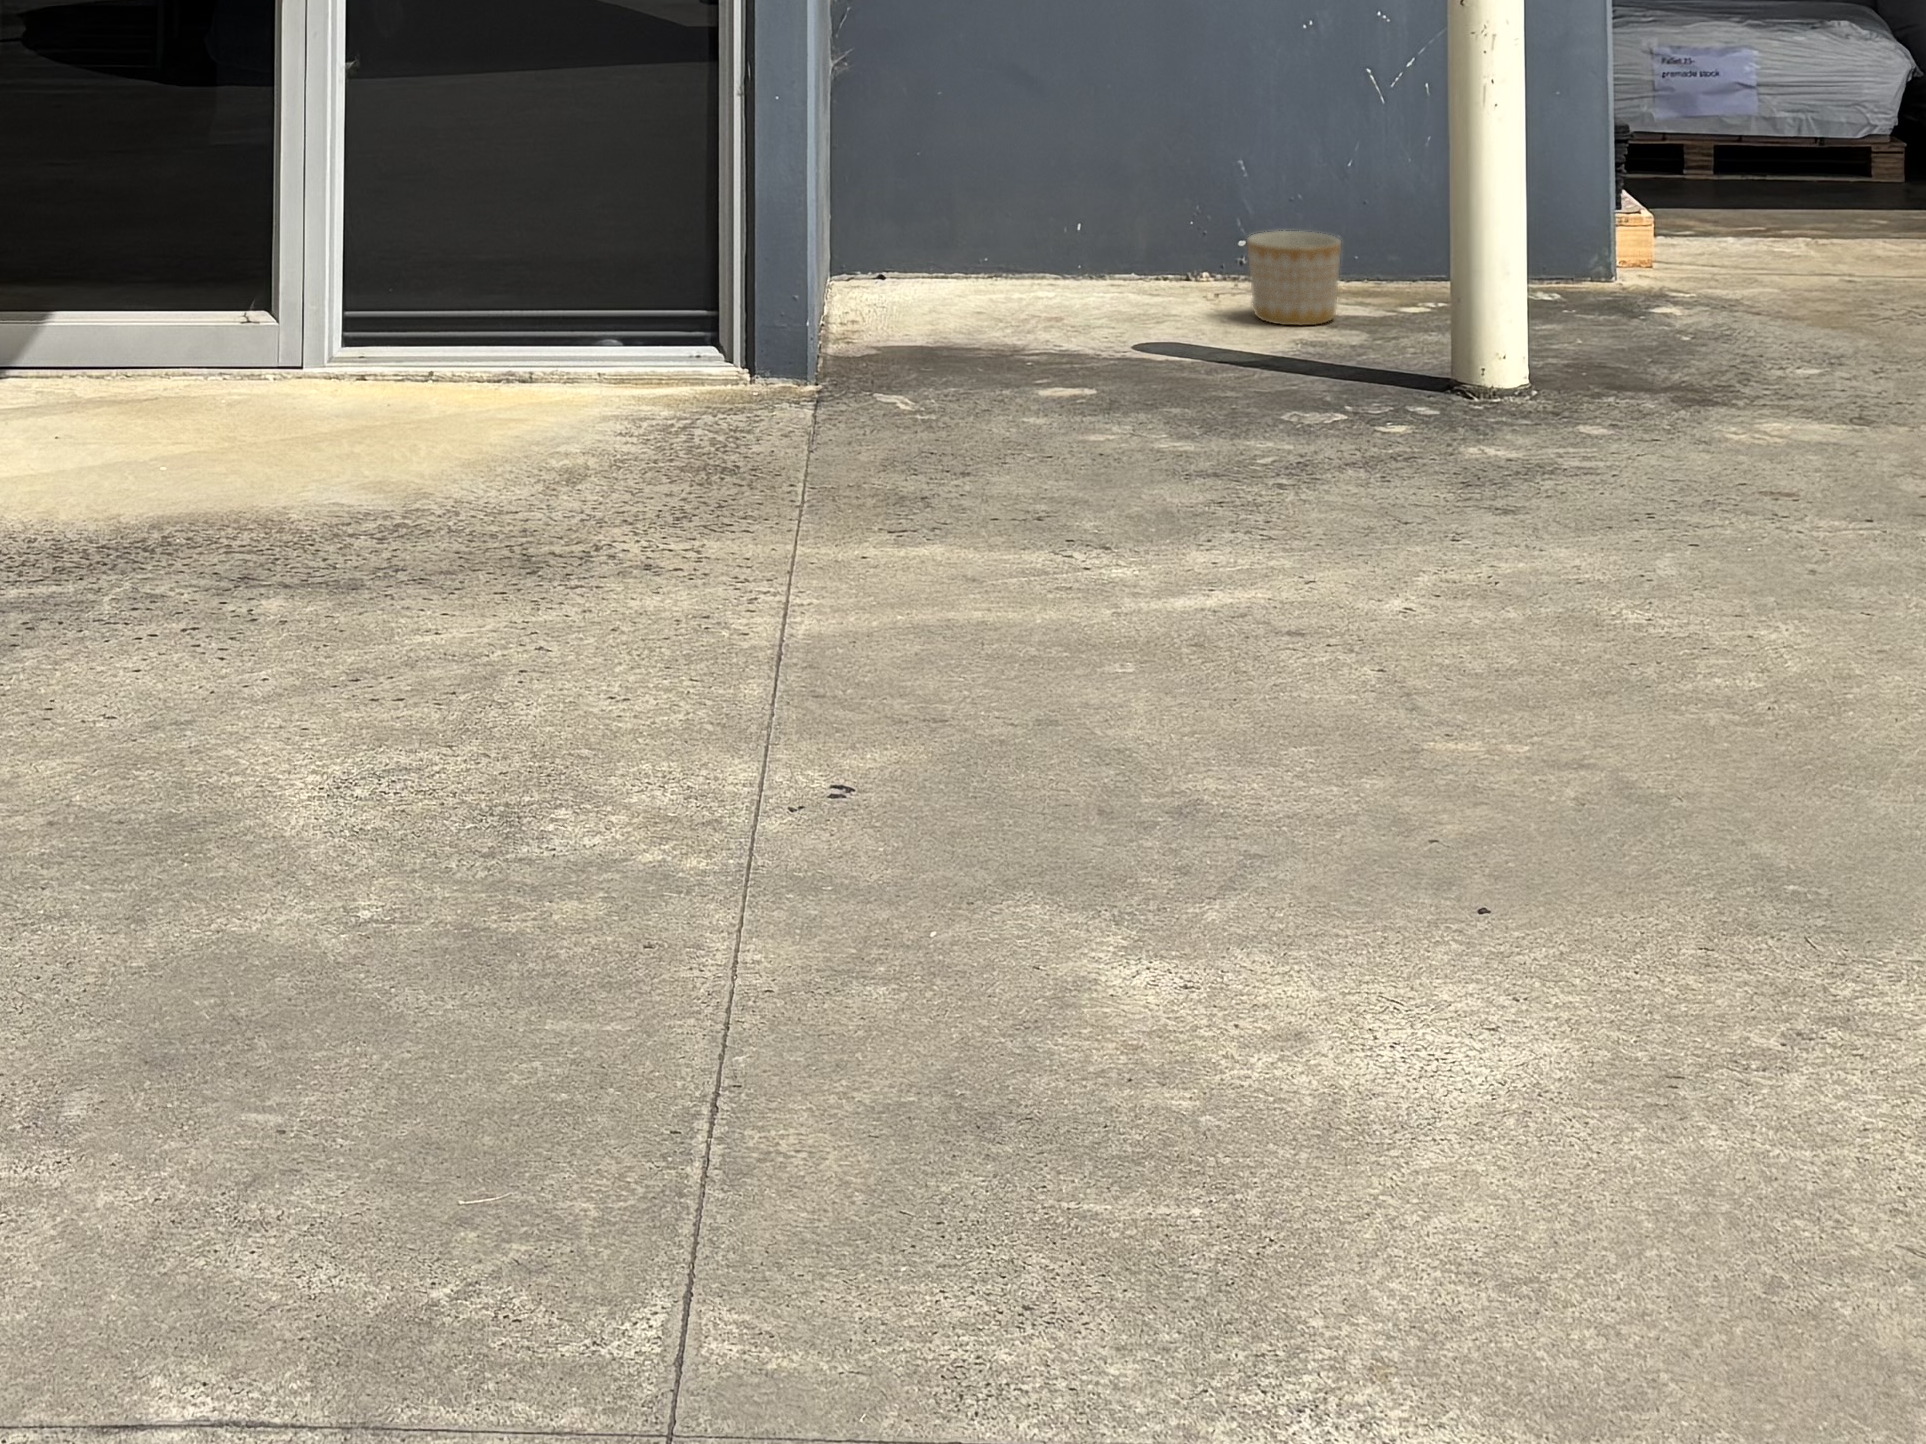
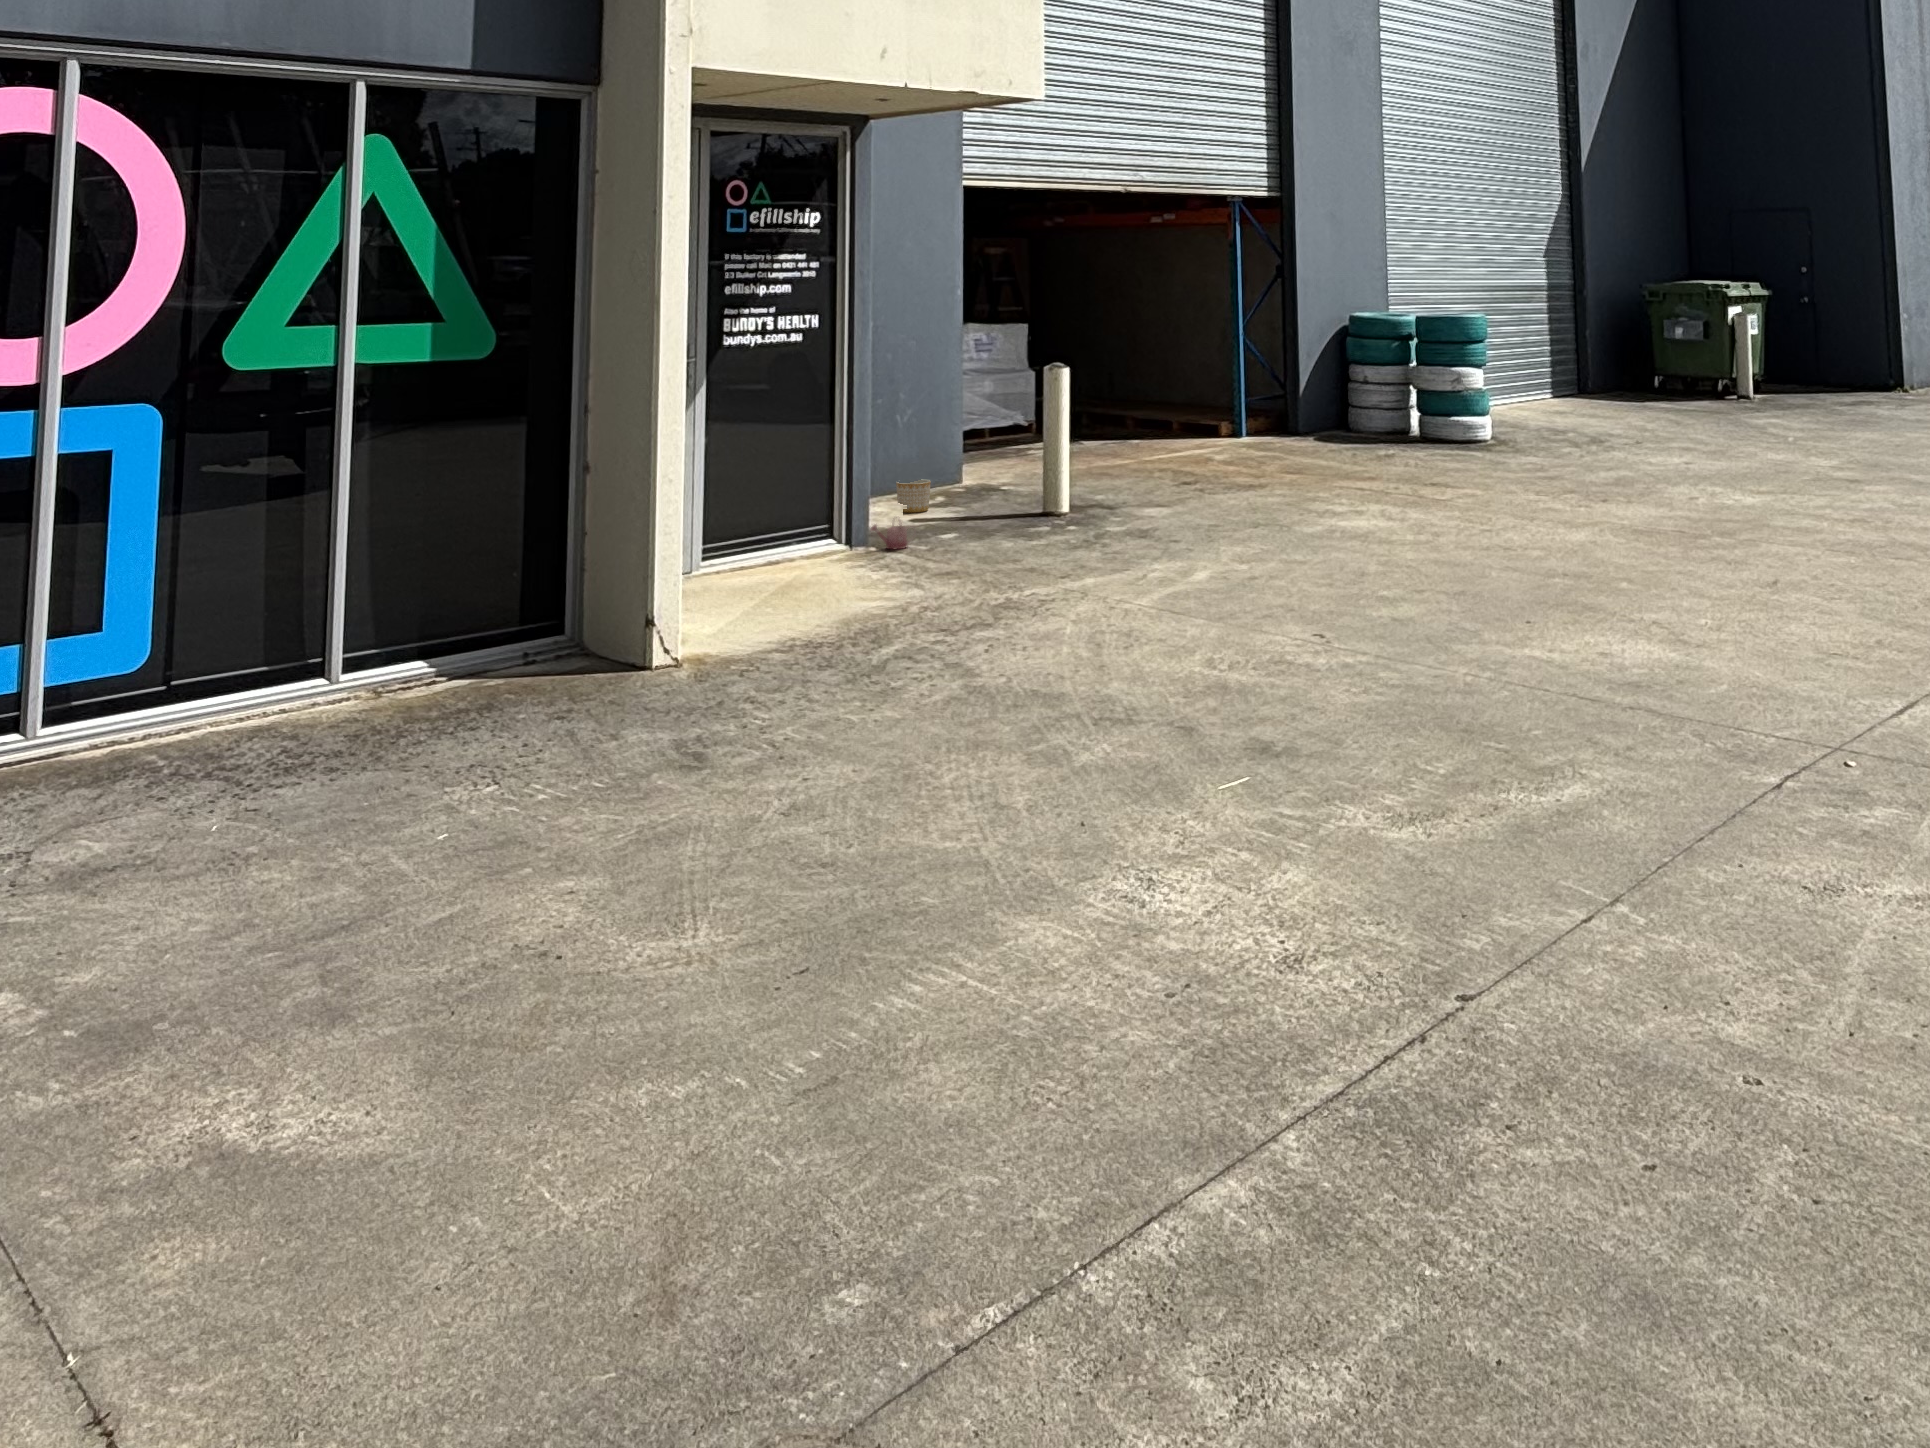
watering can: none [806,322,928,411] -> present [871,524,909,549]

